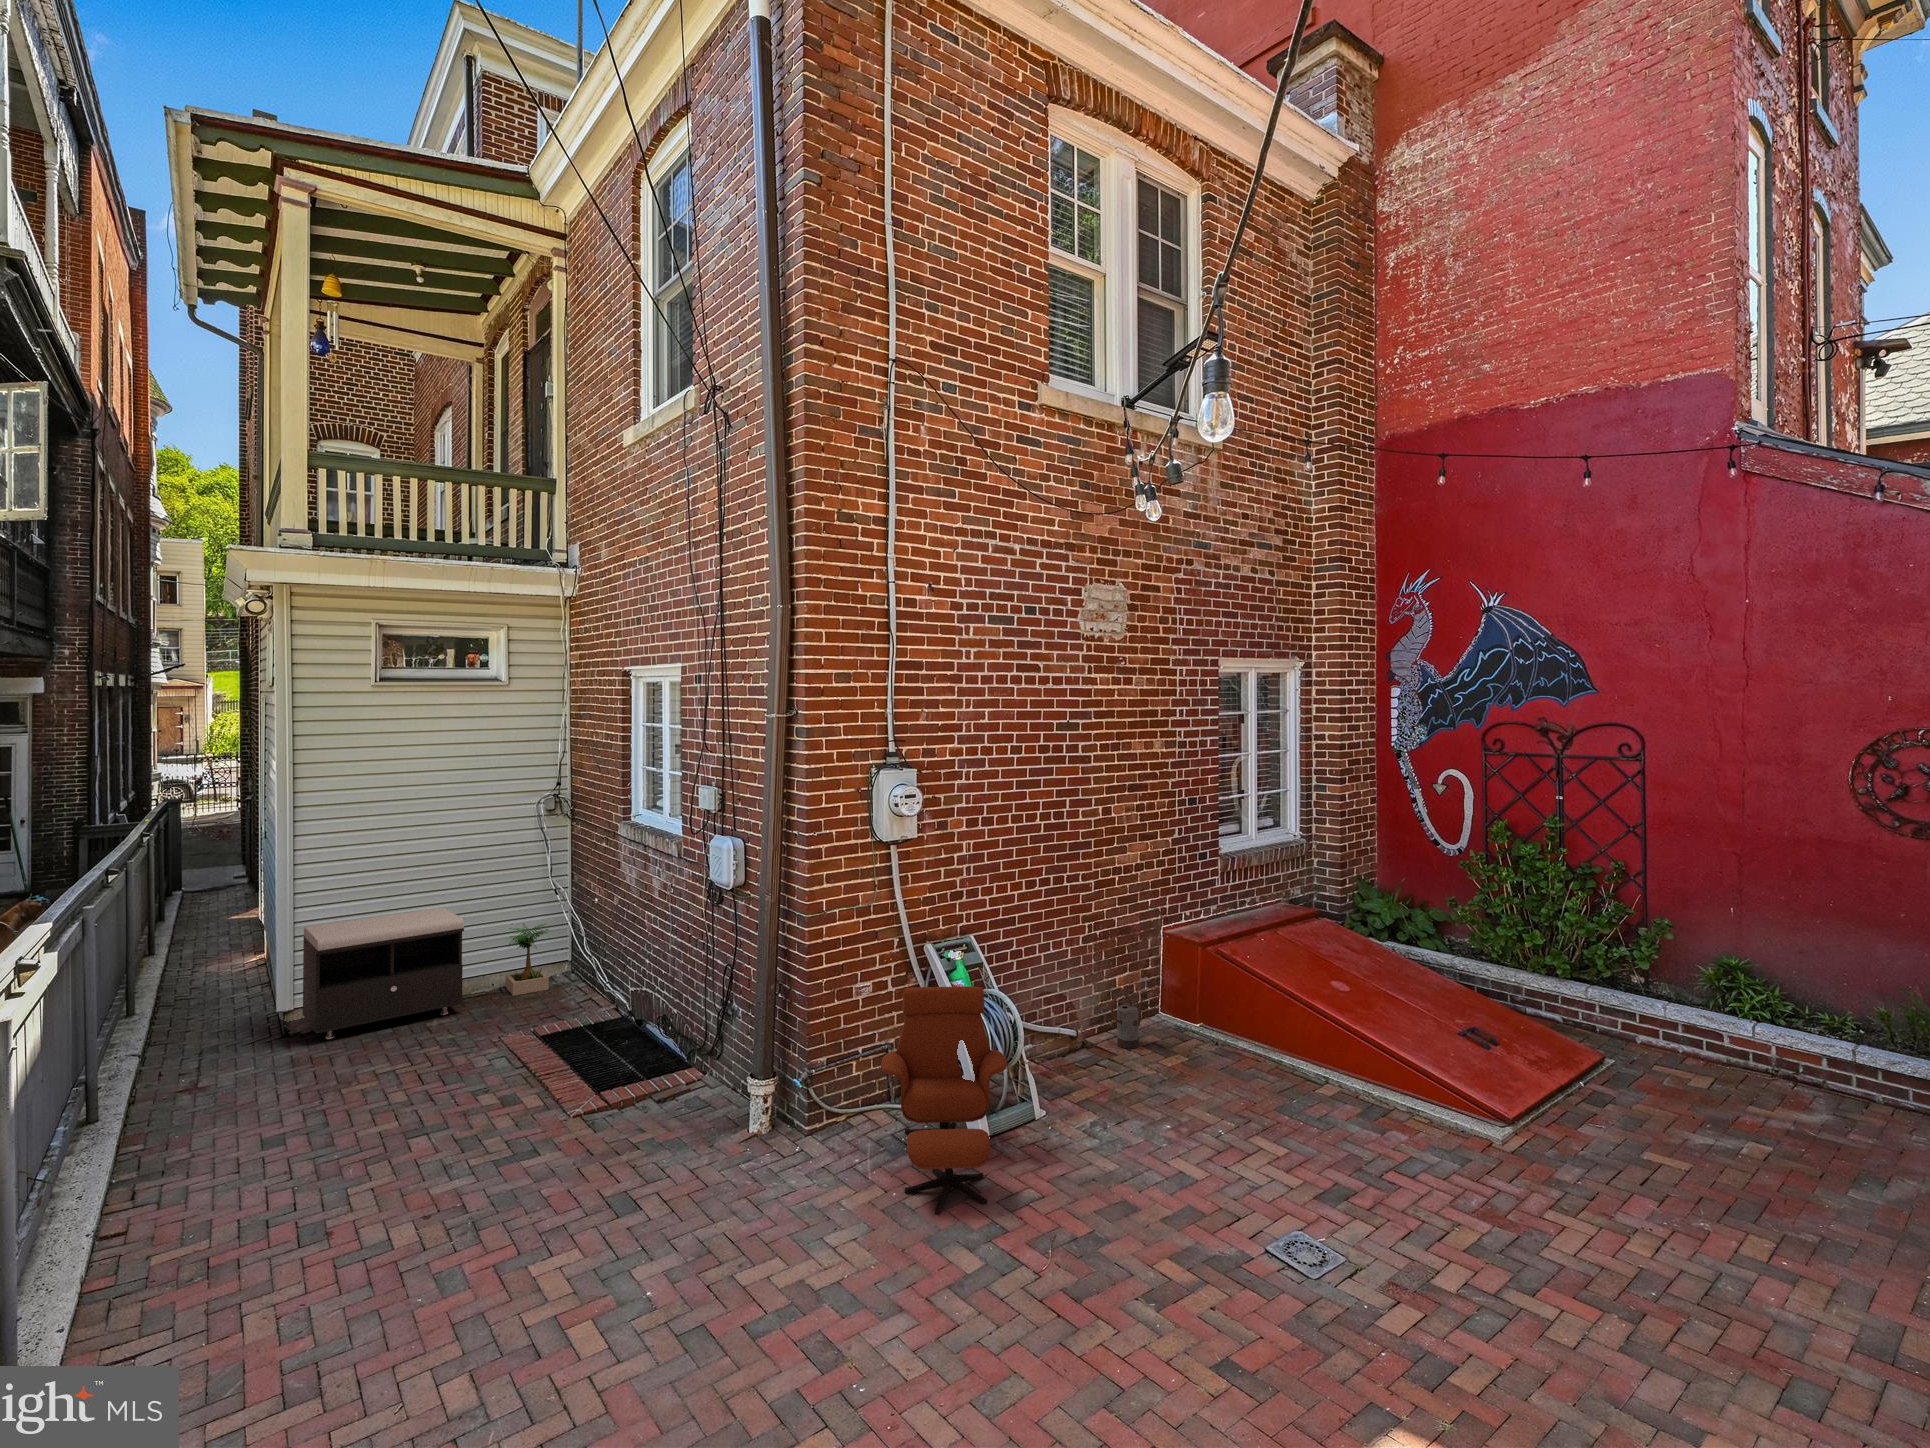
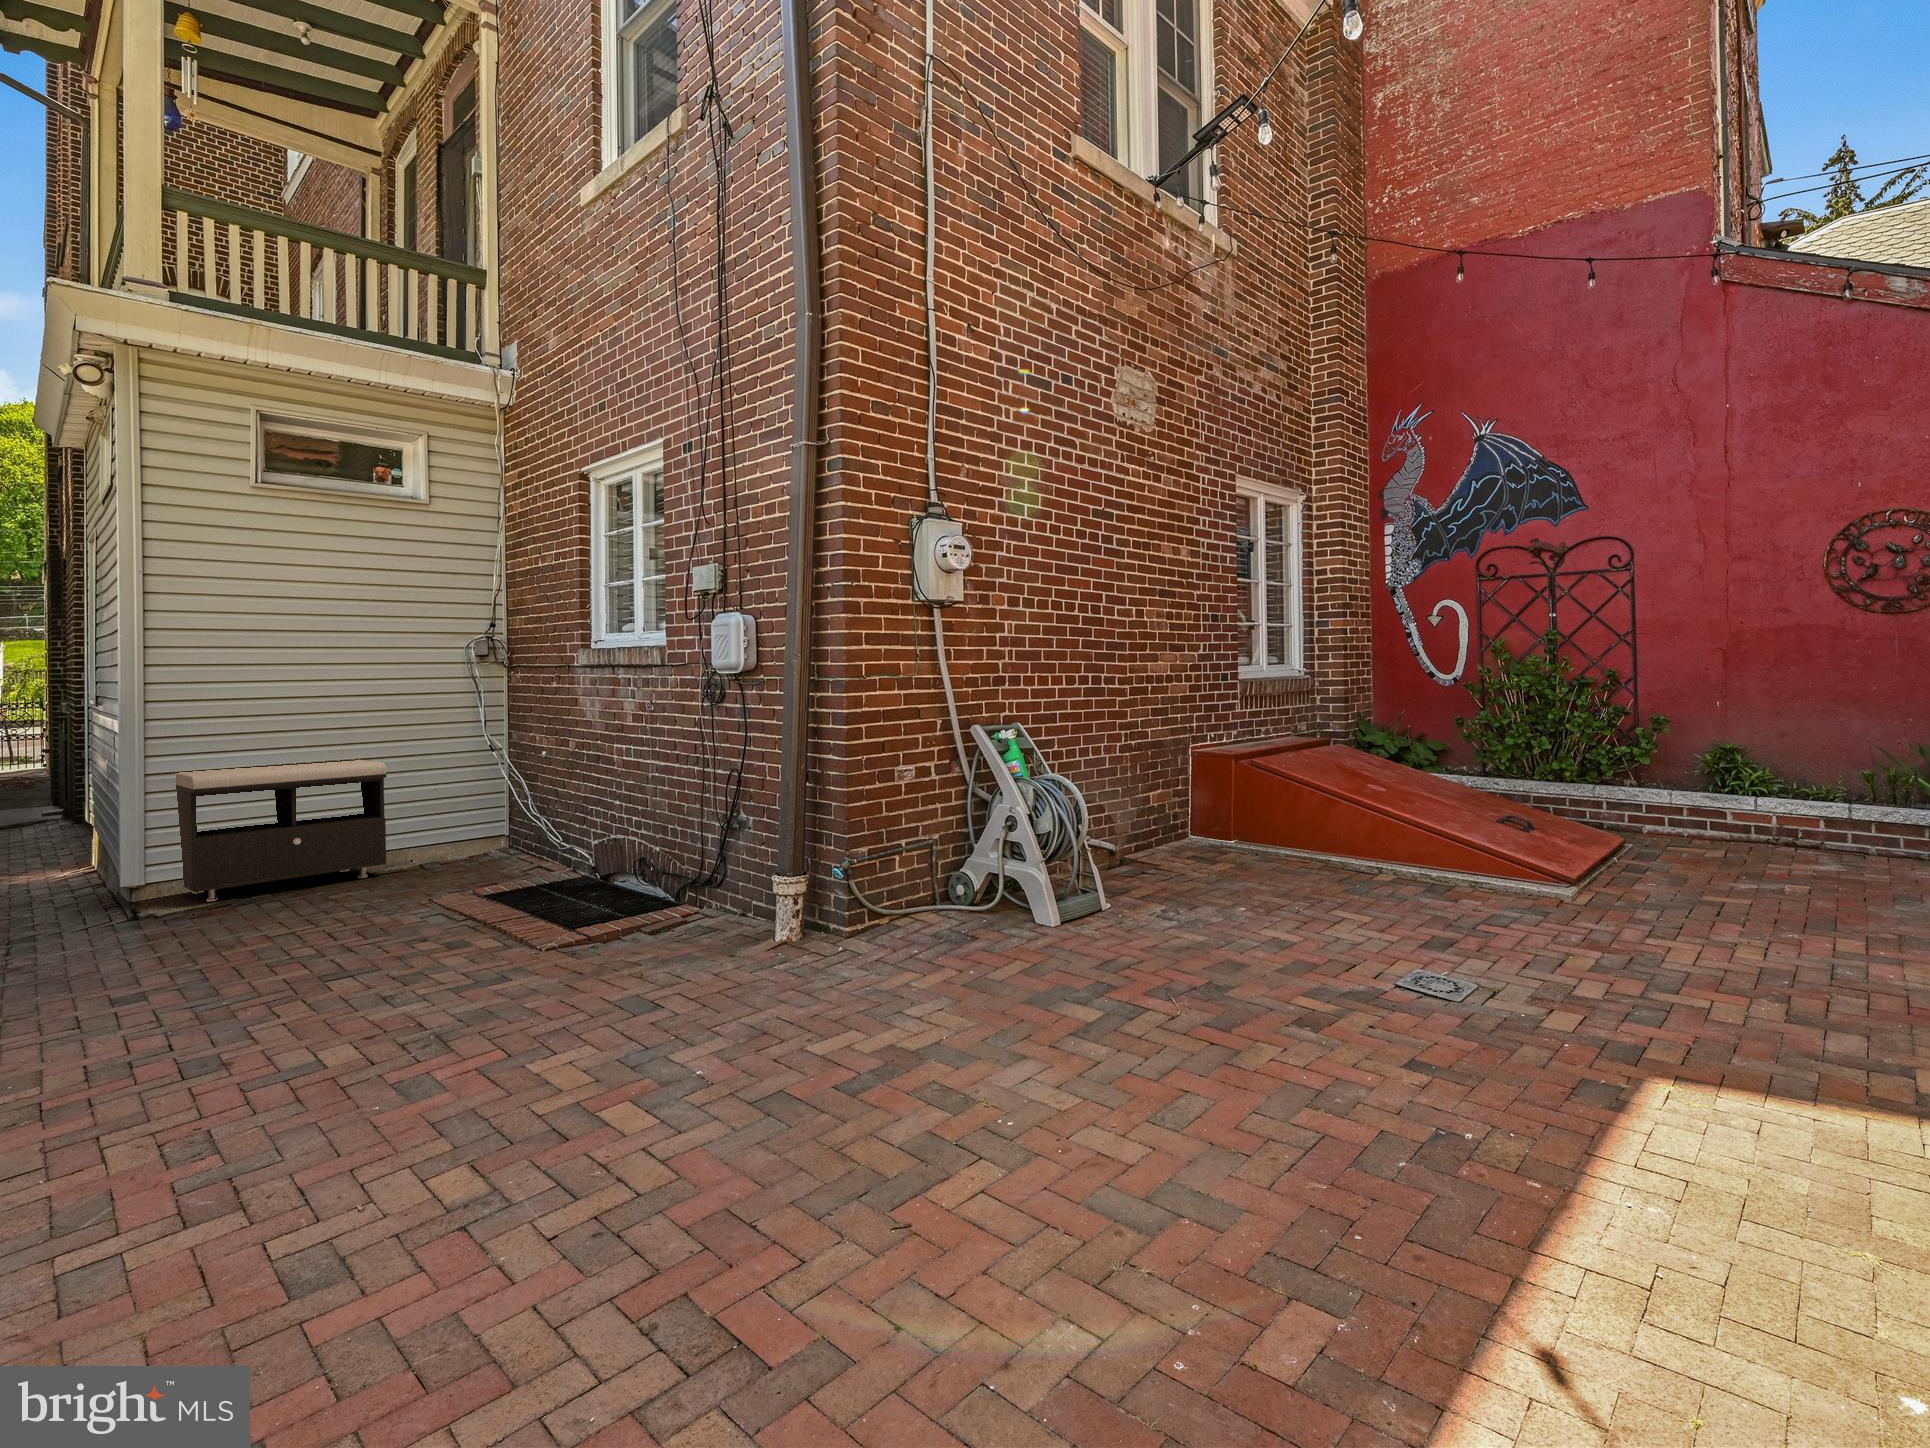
potted plant: present [505,924,549,996] -> none [434,781,498,861]
lounge chair: present [881,986,1007,1214] -> none [934,758,1078,972]
watering can: present [1111,993,1144,1049] -> none [1150,802,1180,859]

